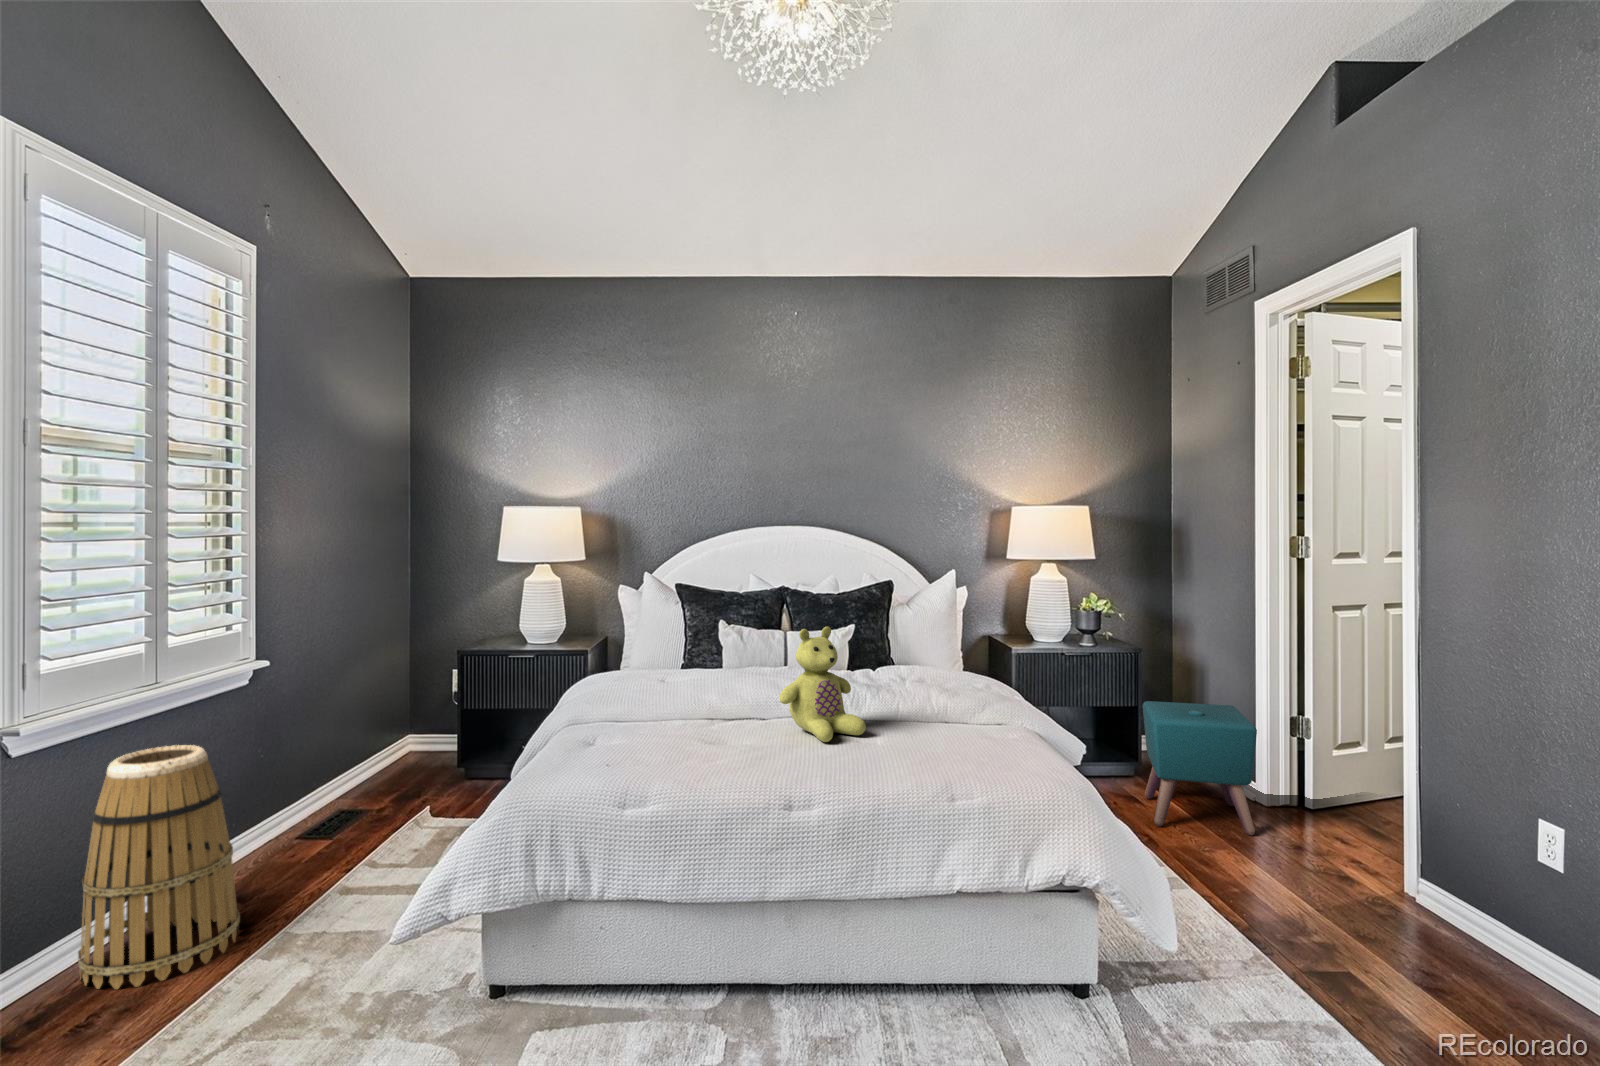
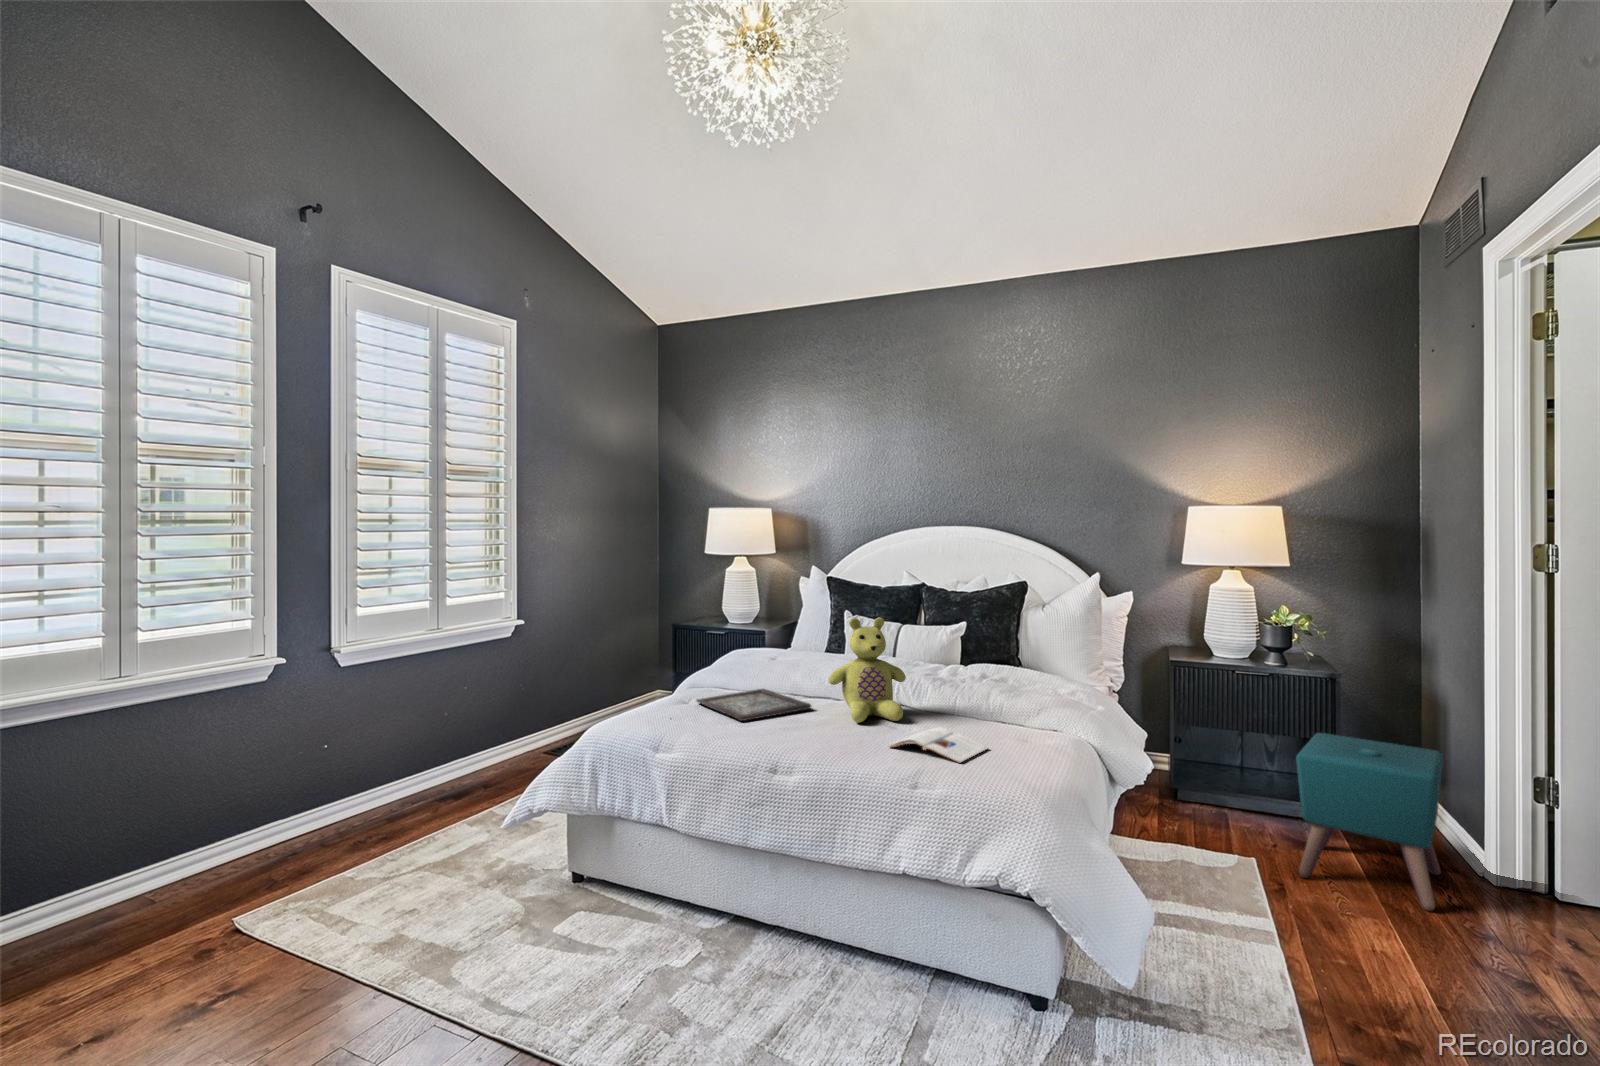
tray: none [615,717,757,757] -> present [697,689,811,721]
magazine: none [891,736,980,770] -> present [889,728,988,763]
basket: present [78,745,240,989] -> none [376,671,471,827]

